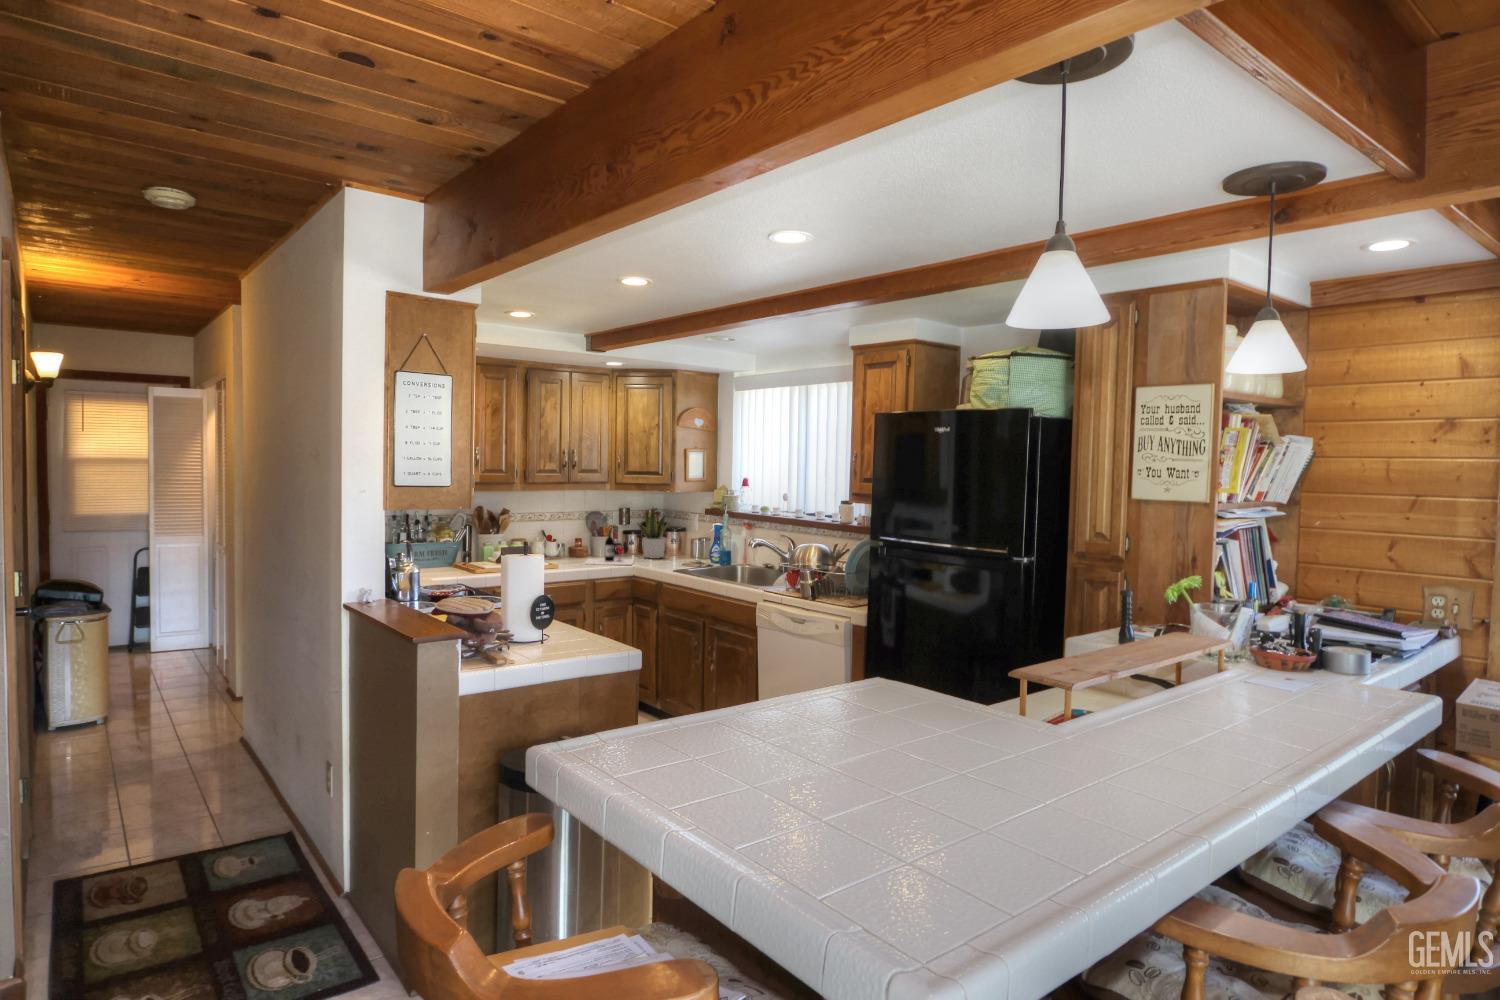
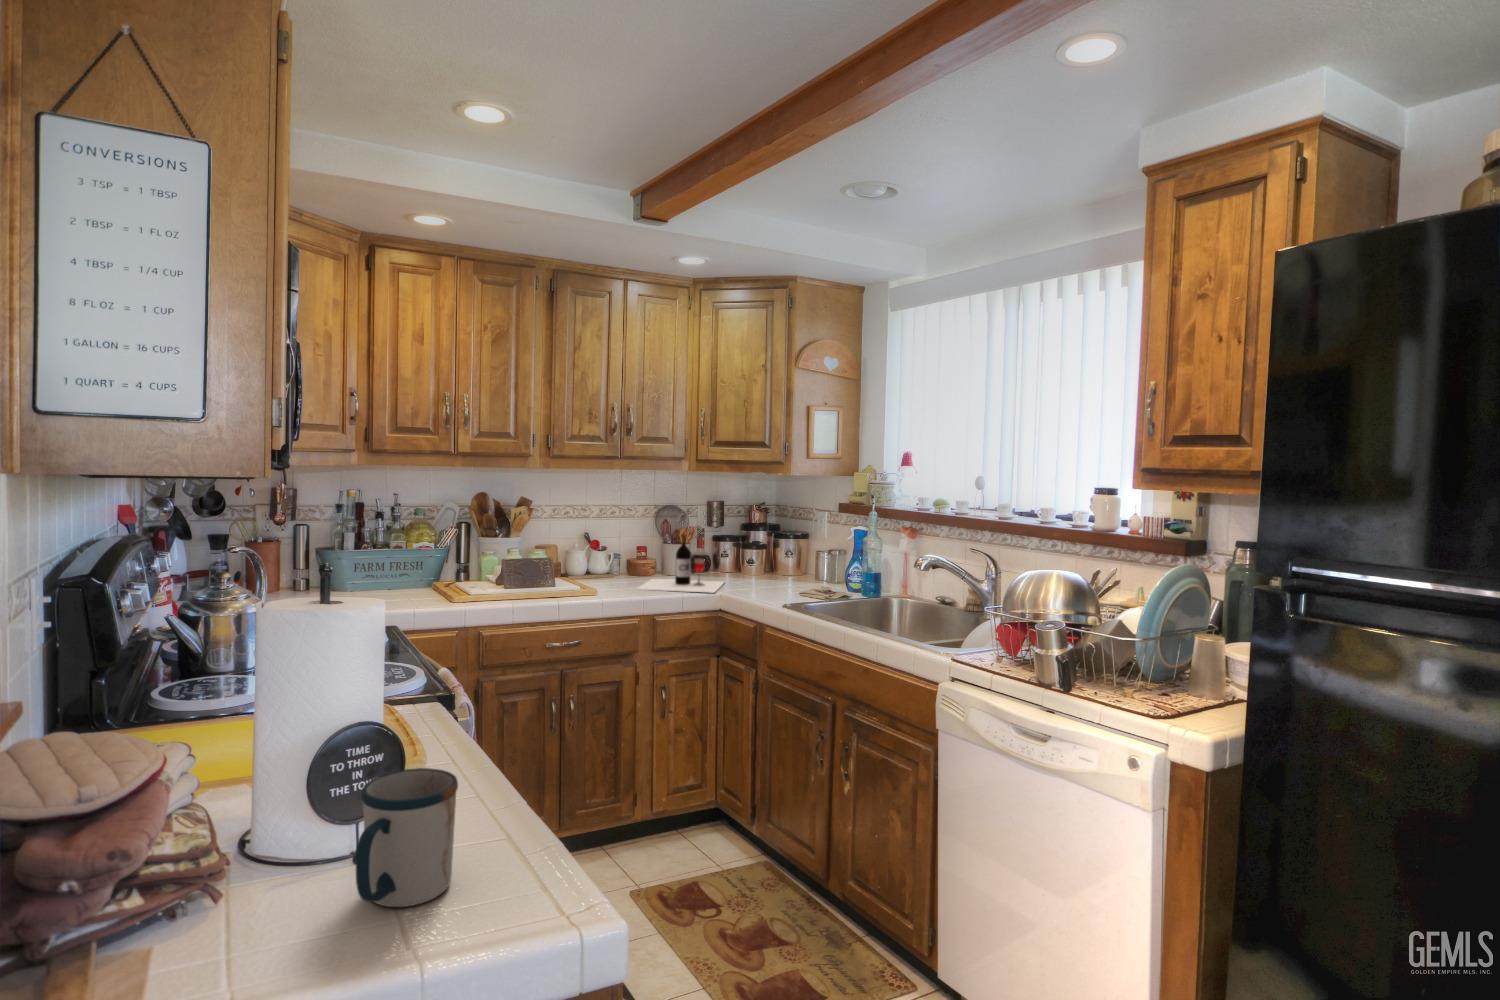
potted plant: present [638,508,670,558] -> none [728,495,791,581]
mug: none [565,608,594,647] -> present [356,768,458,907]

